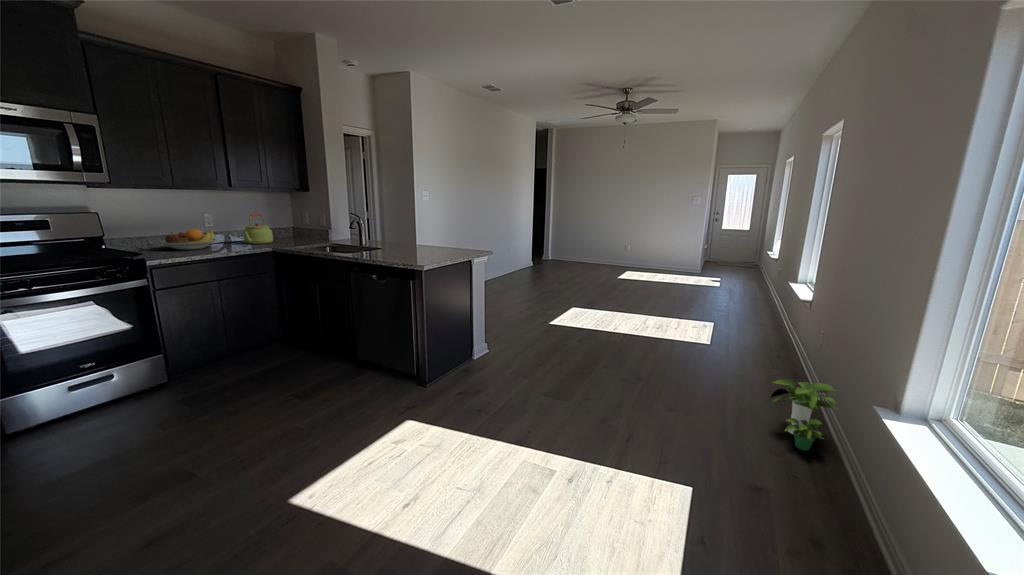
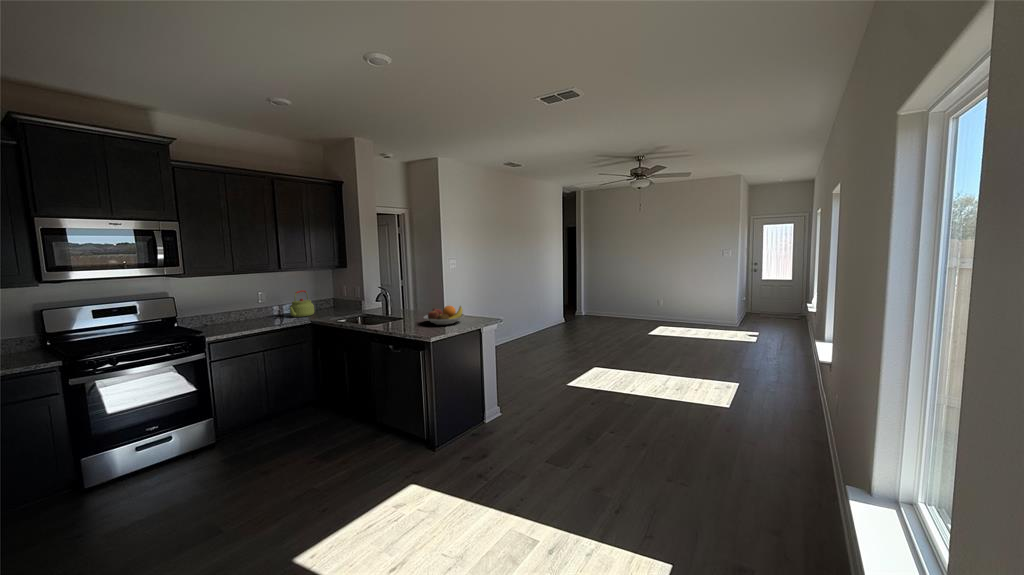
fruit bowl: present [160,229,216,250] -> present [424,306,465,325]
potted plant: present [771,379,838,451] -> none [765,450,839,529]

